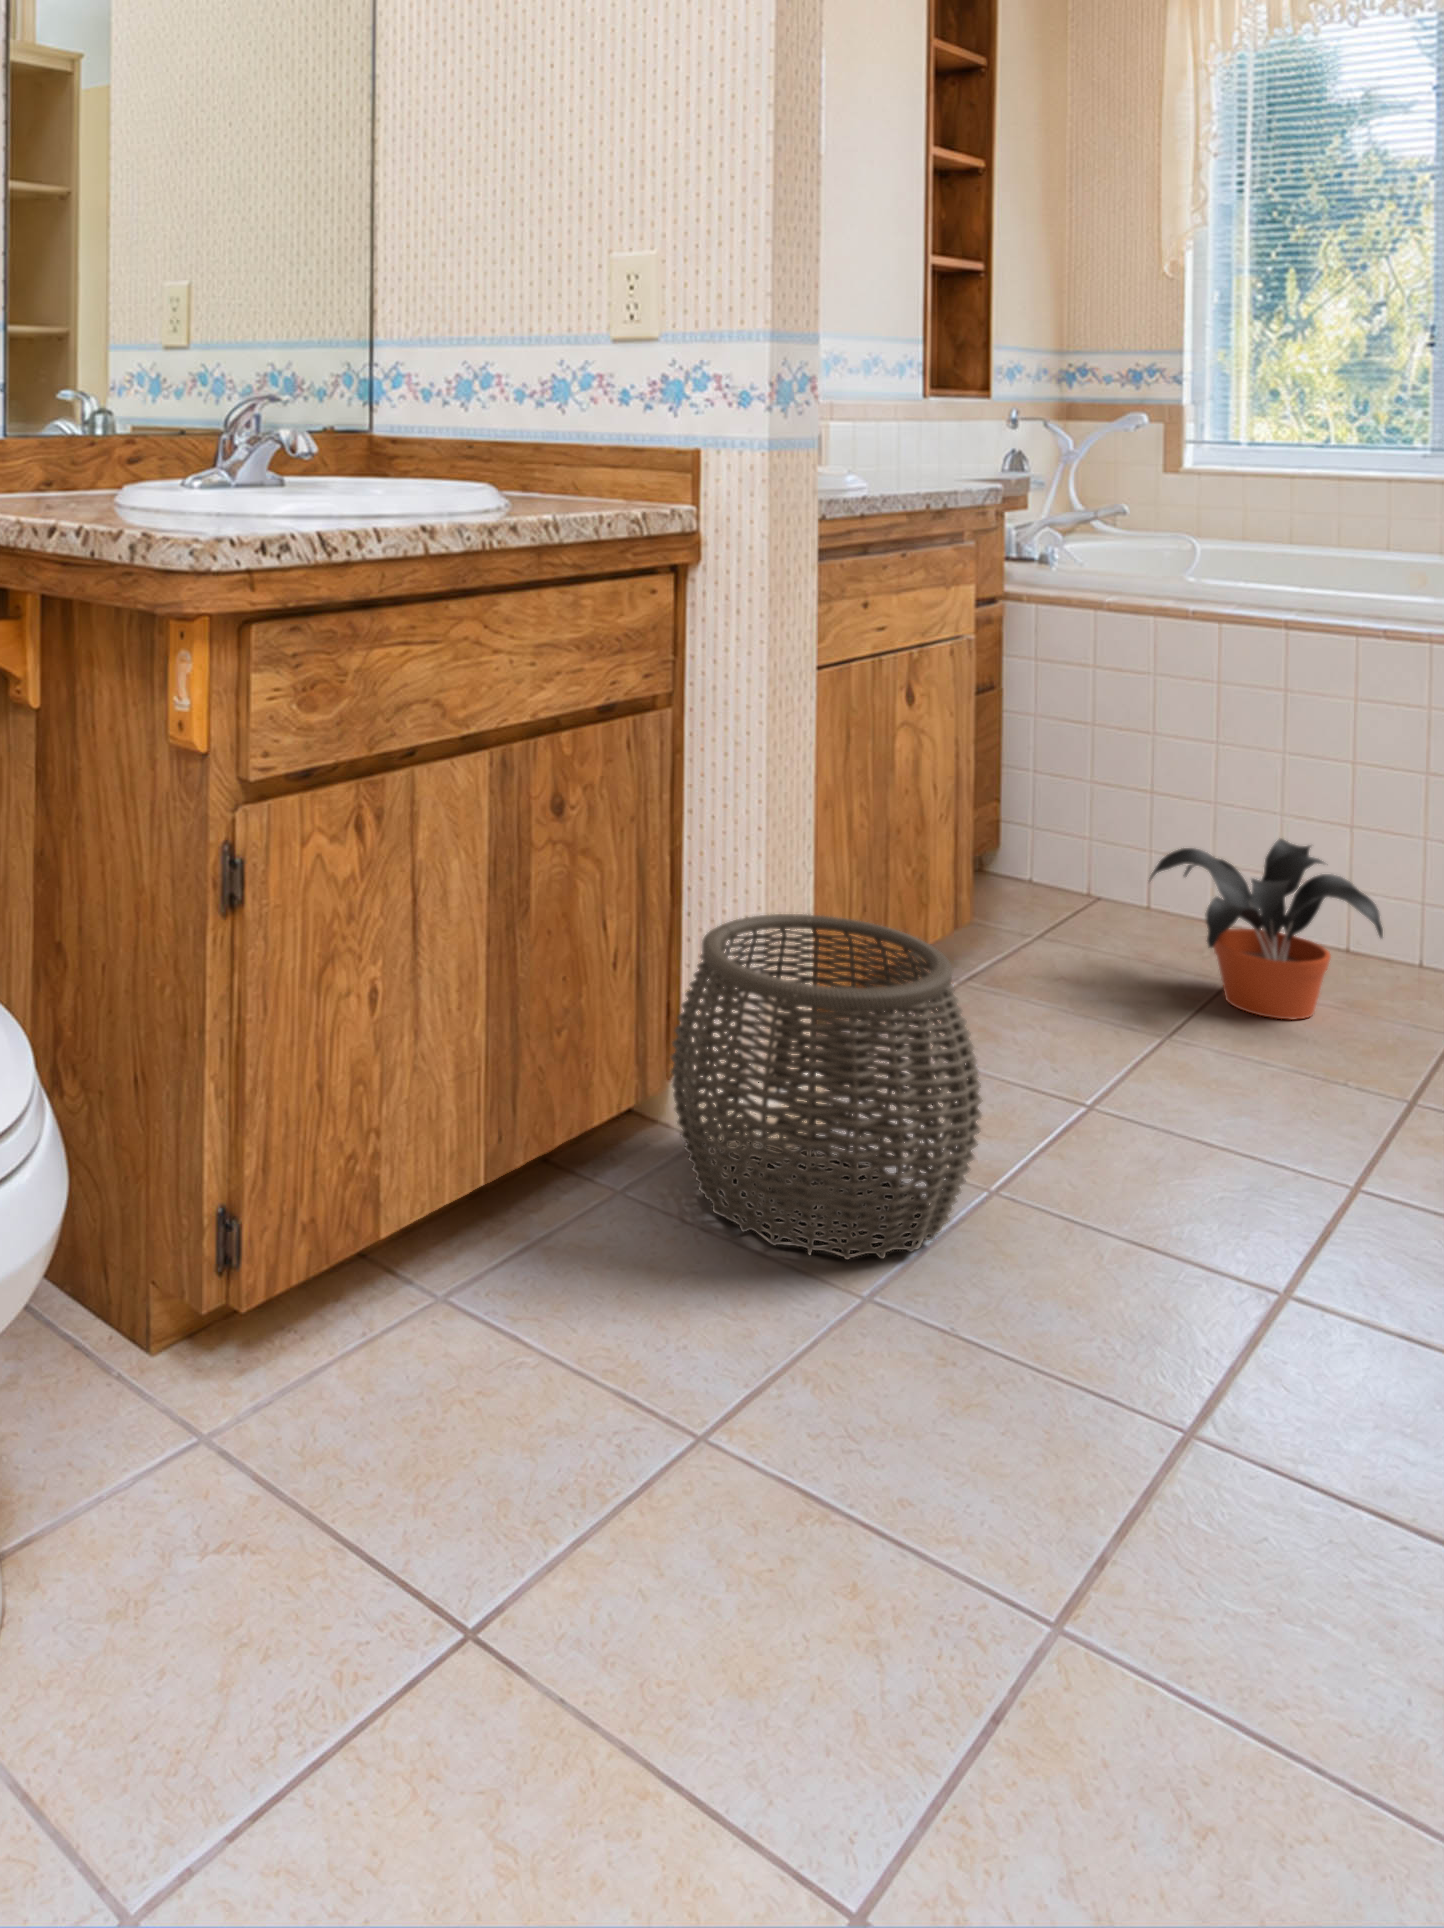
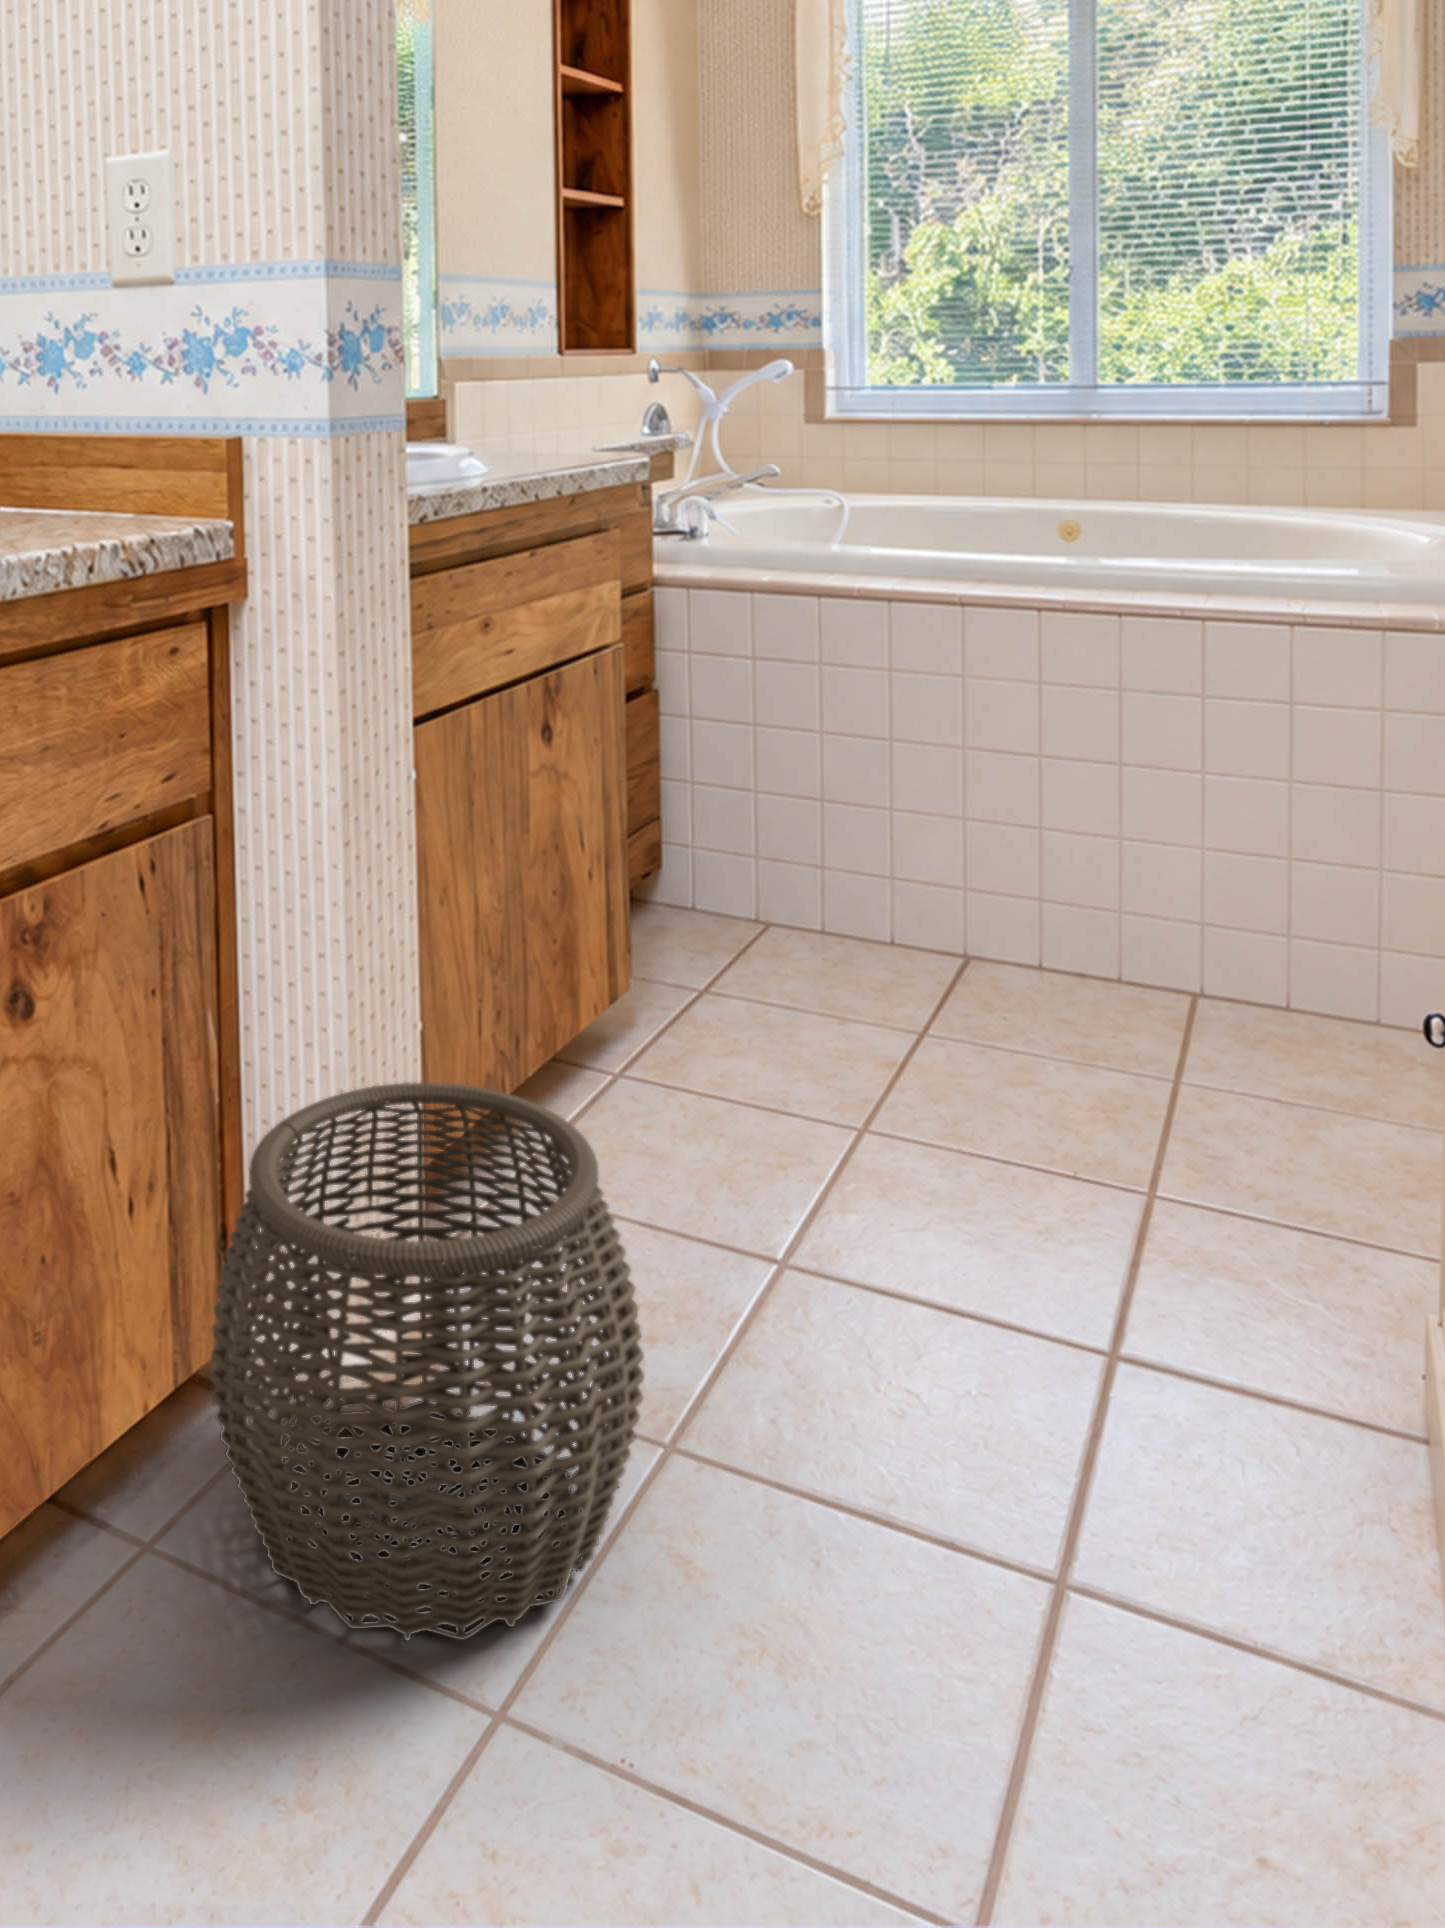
potted plant: present [1150,839,1383,1020] -> none [825,857,1088,1081]

